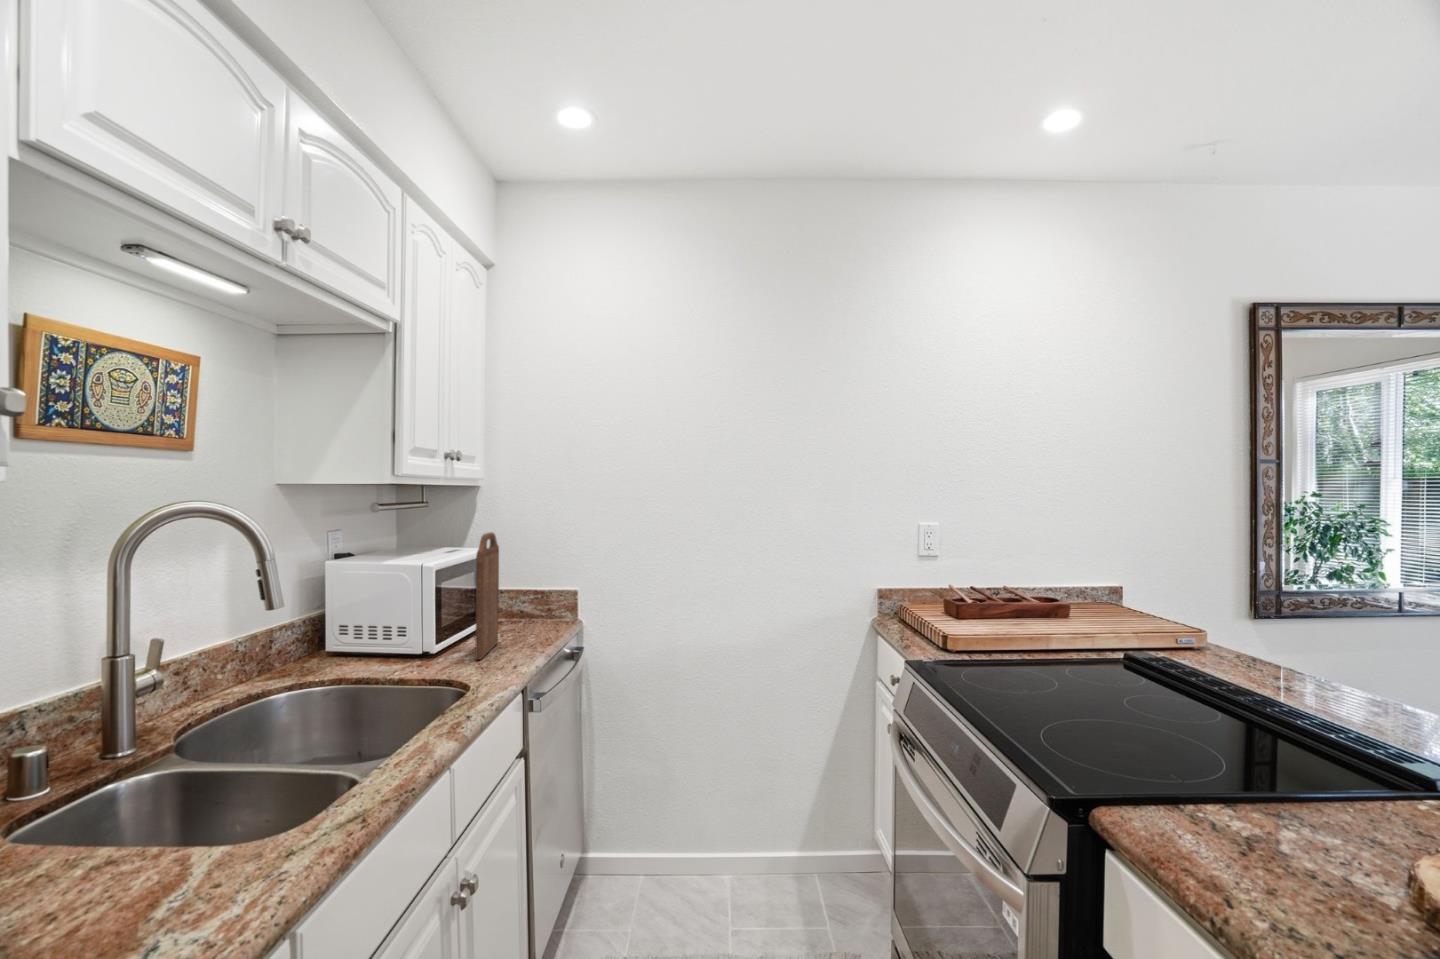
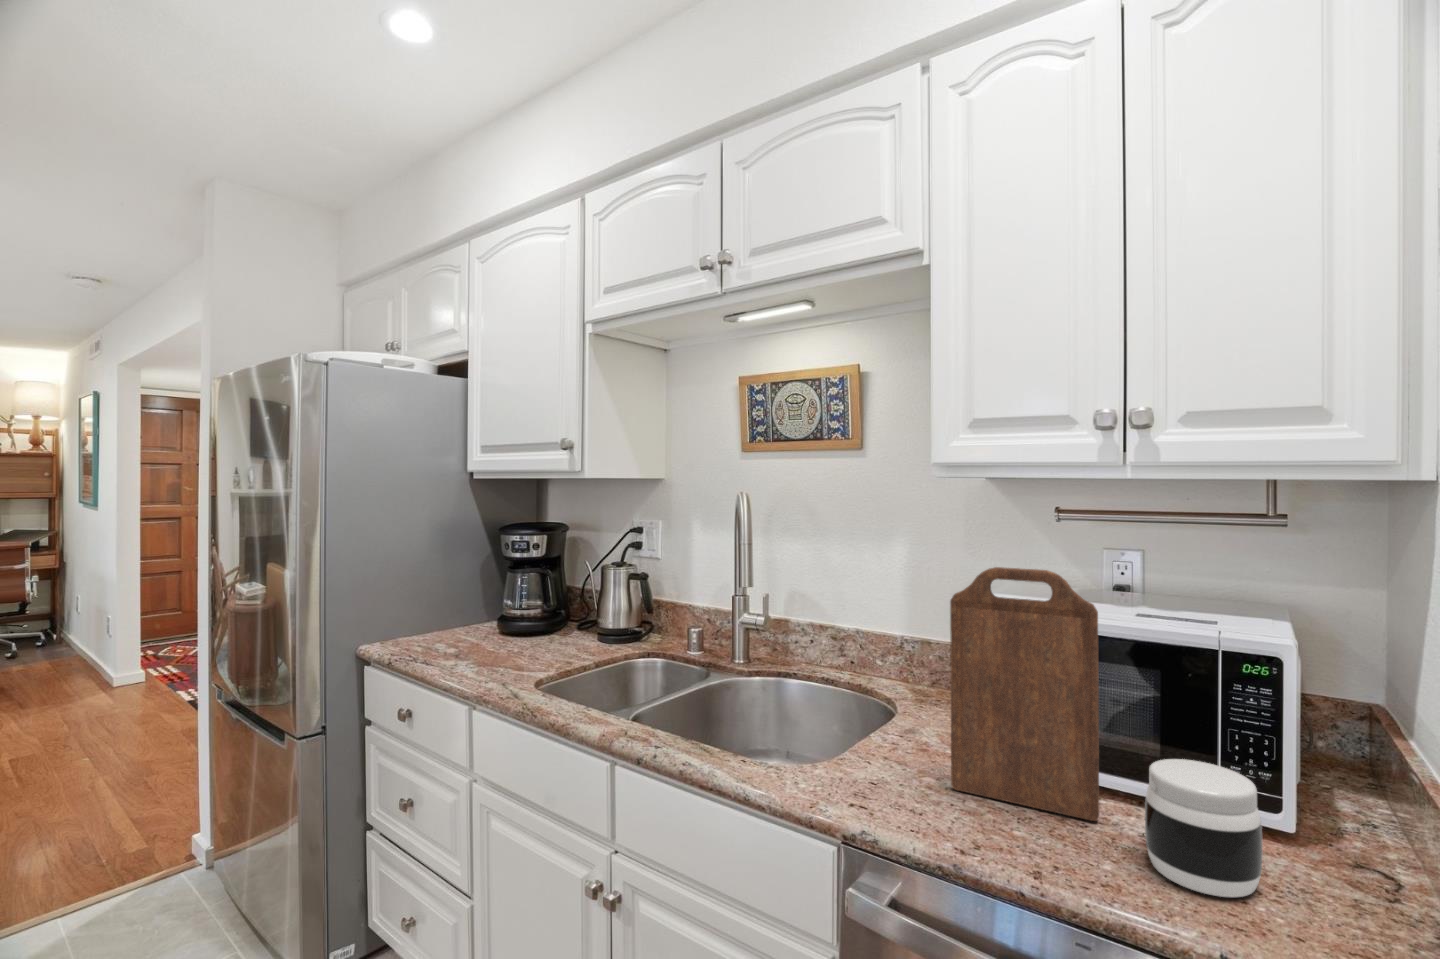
jar: none [509,596,546,639] -> present [1145,759,1263,897]

